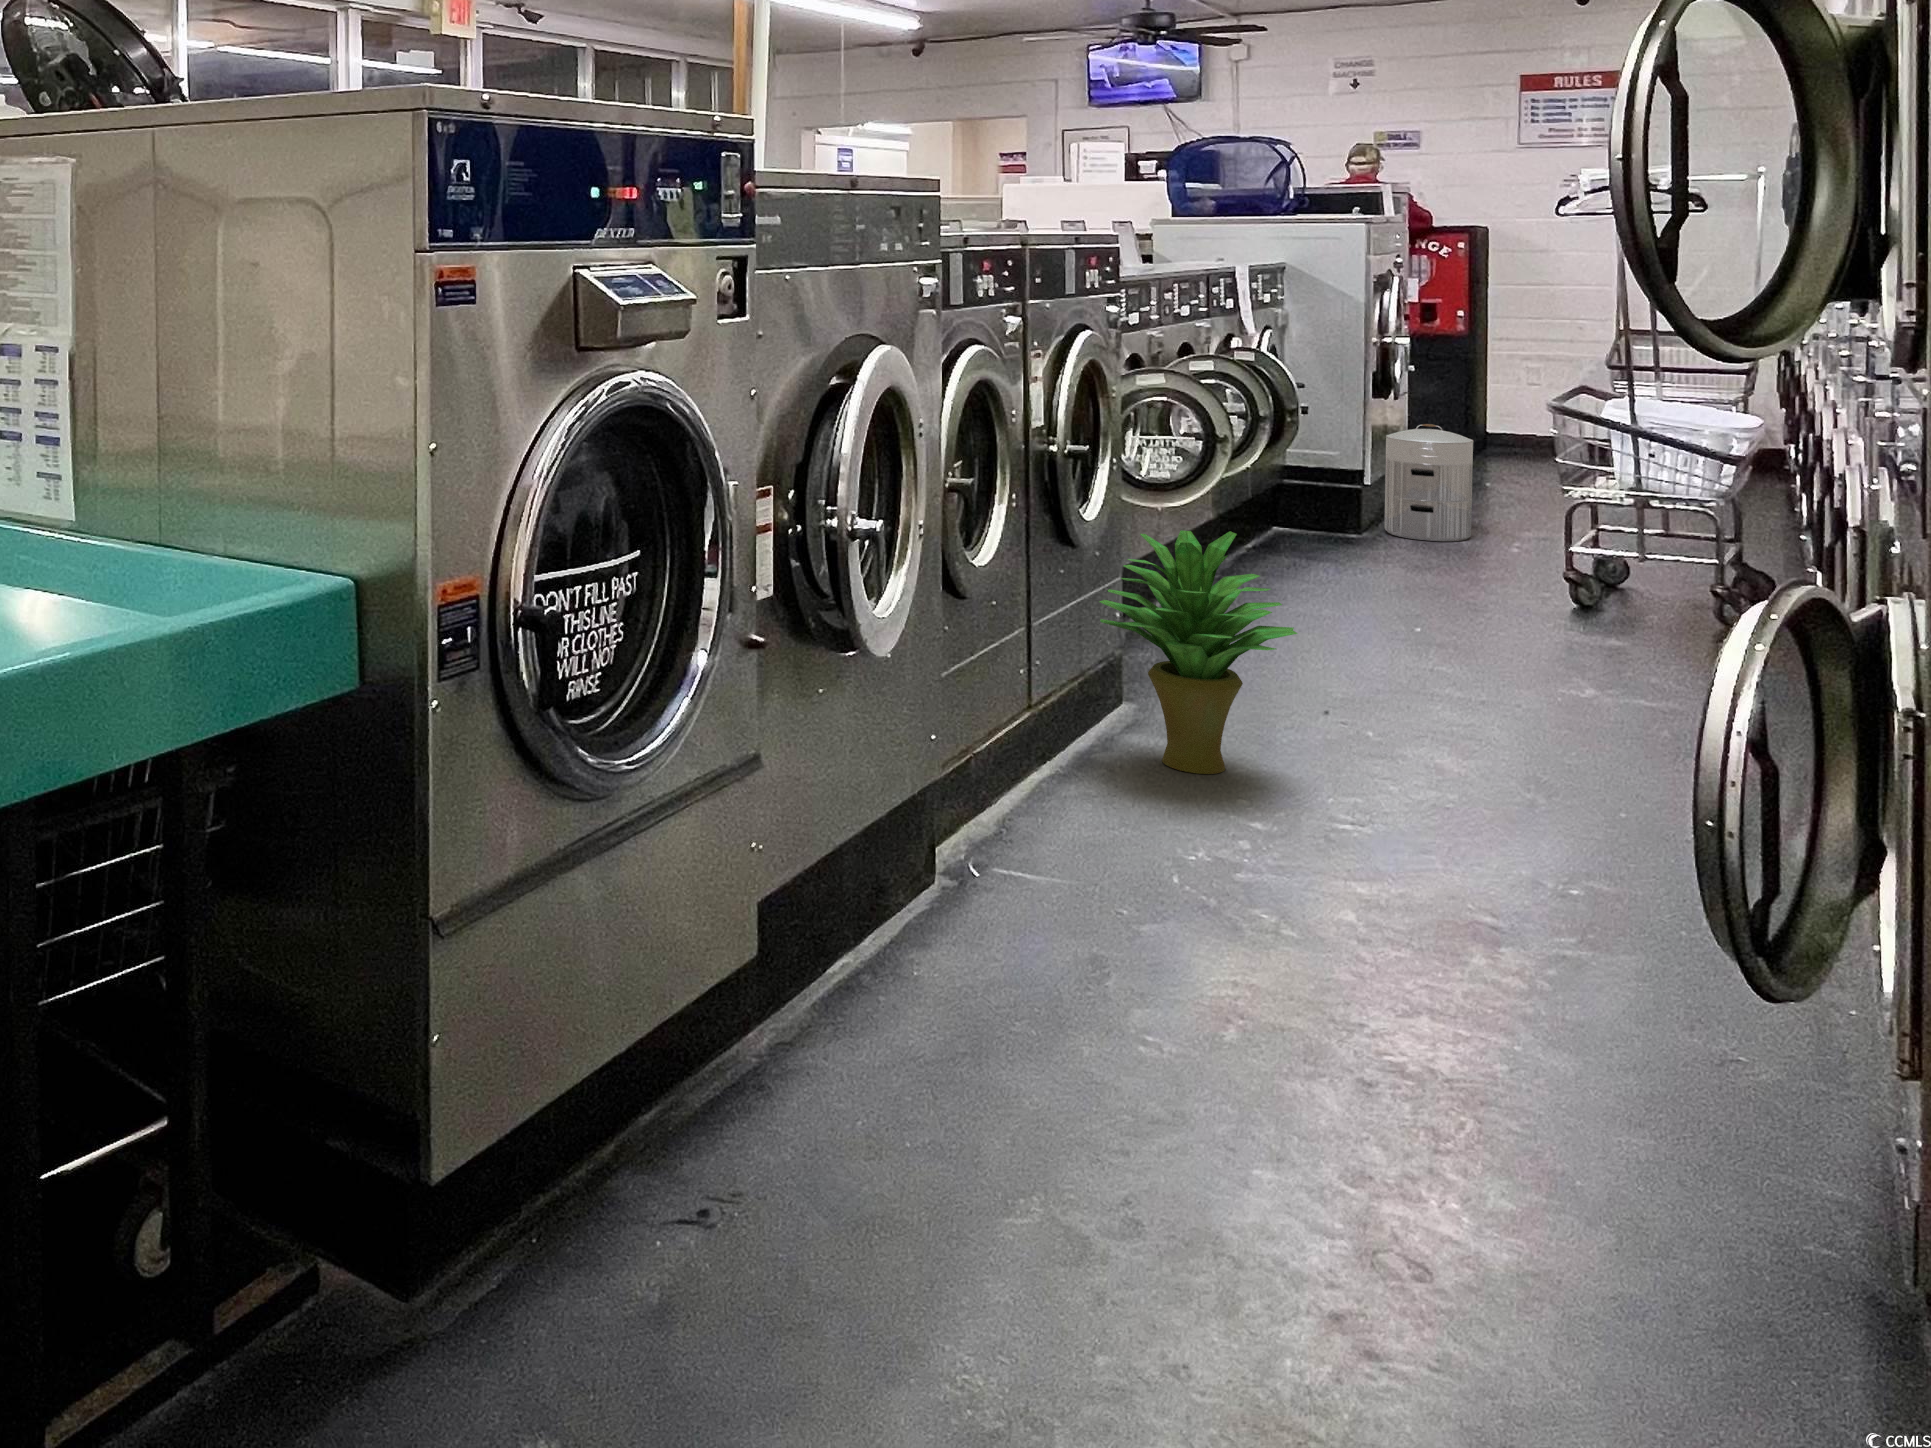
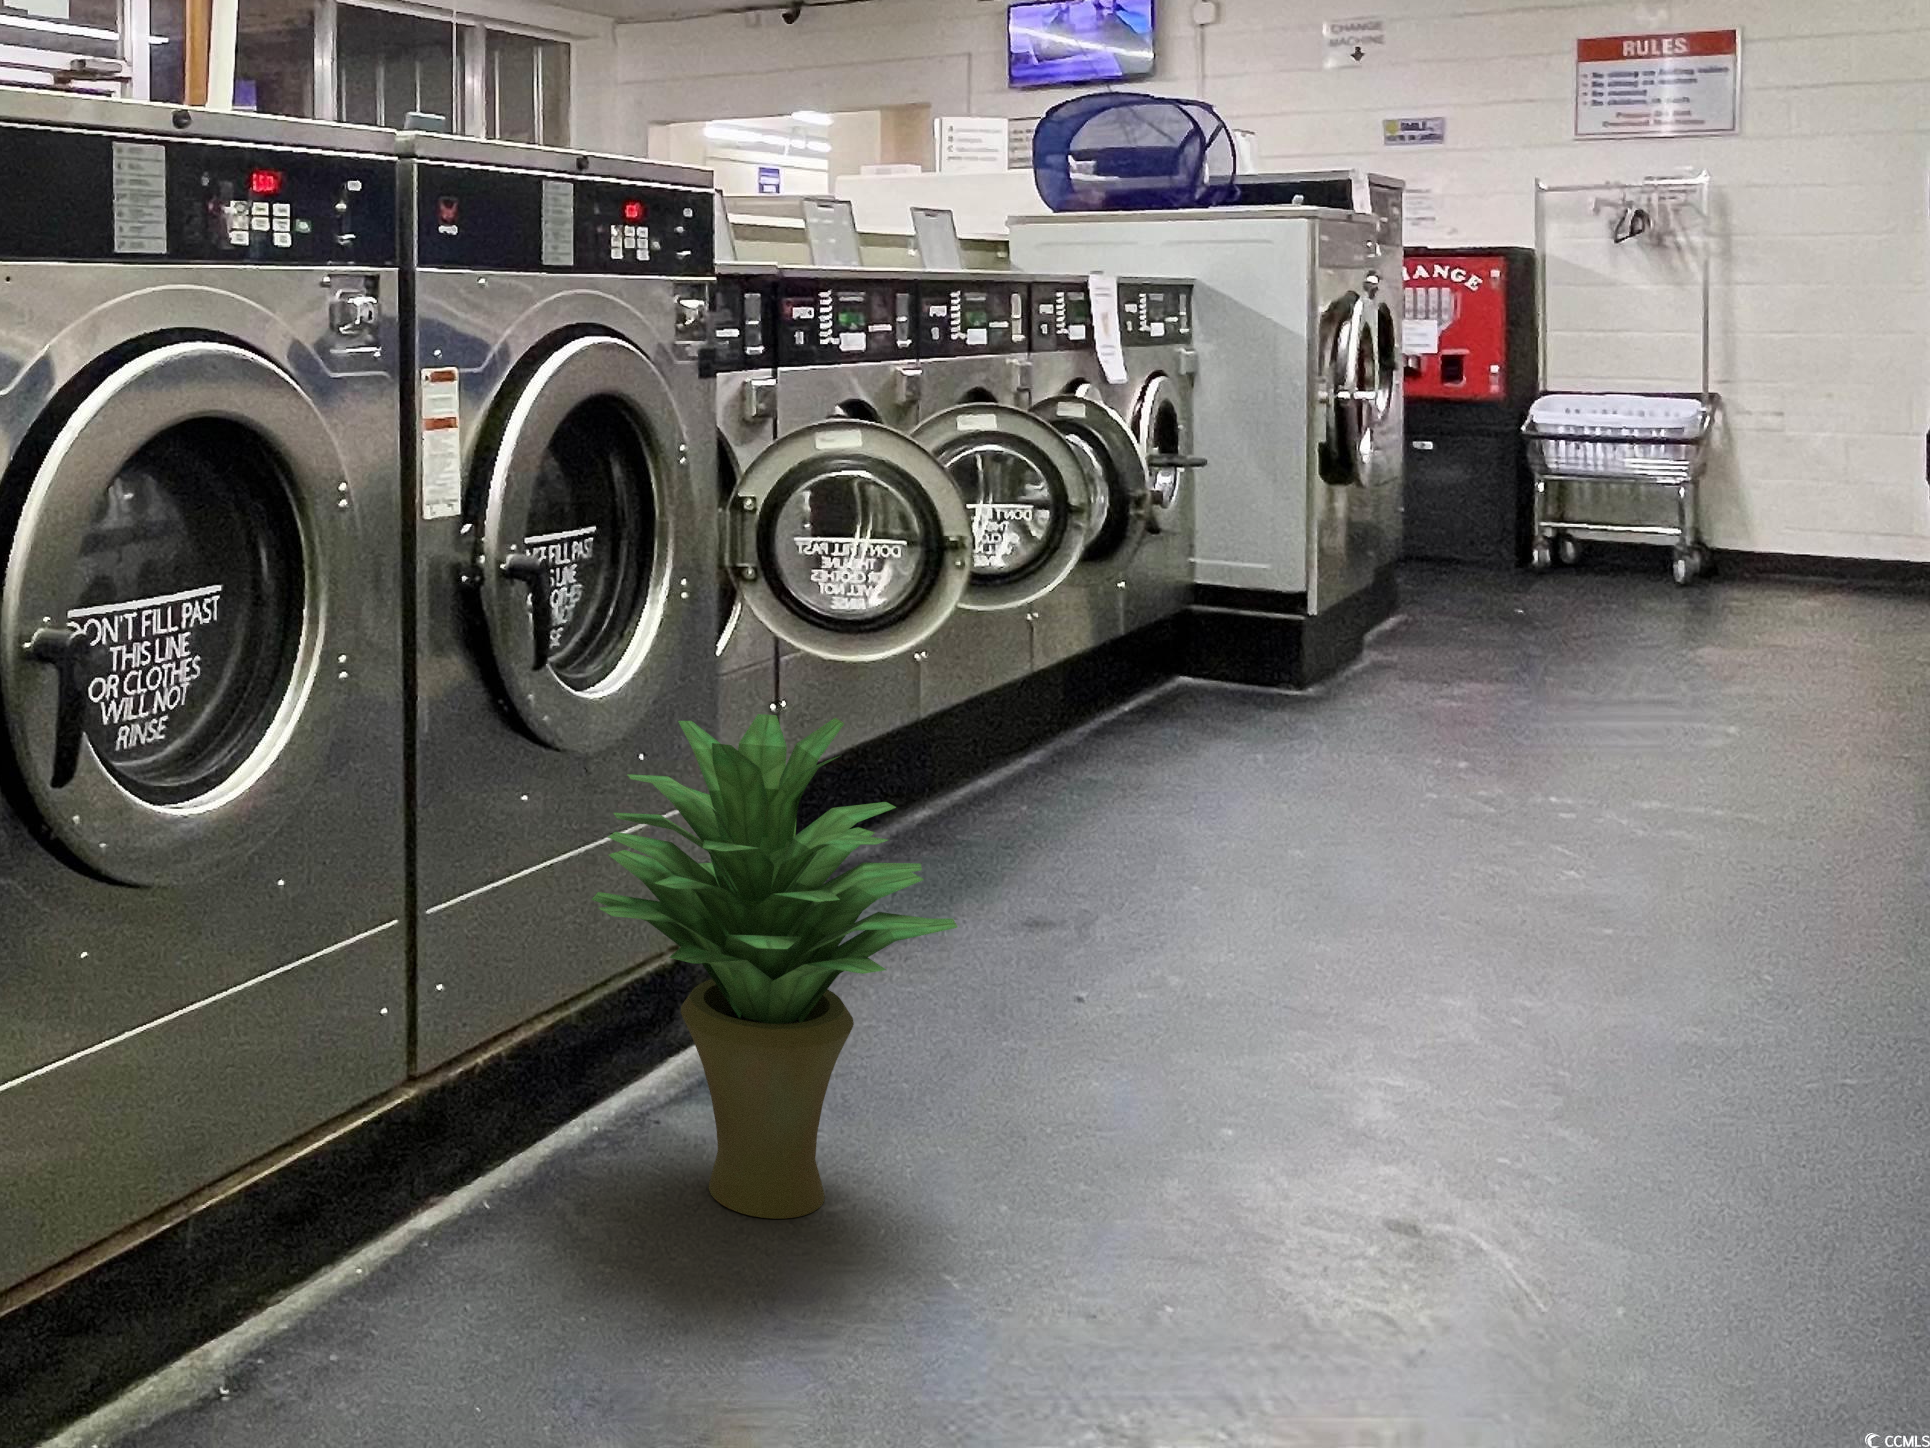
waste bin: present [1384,424,1473,542] -> none [1342,520,1470,703]

